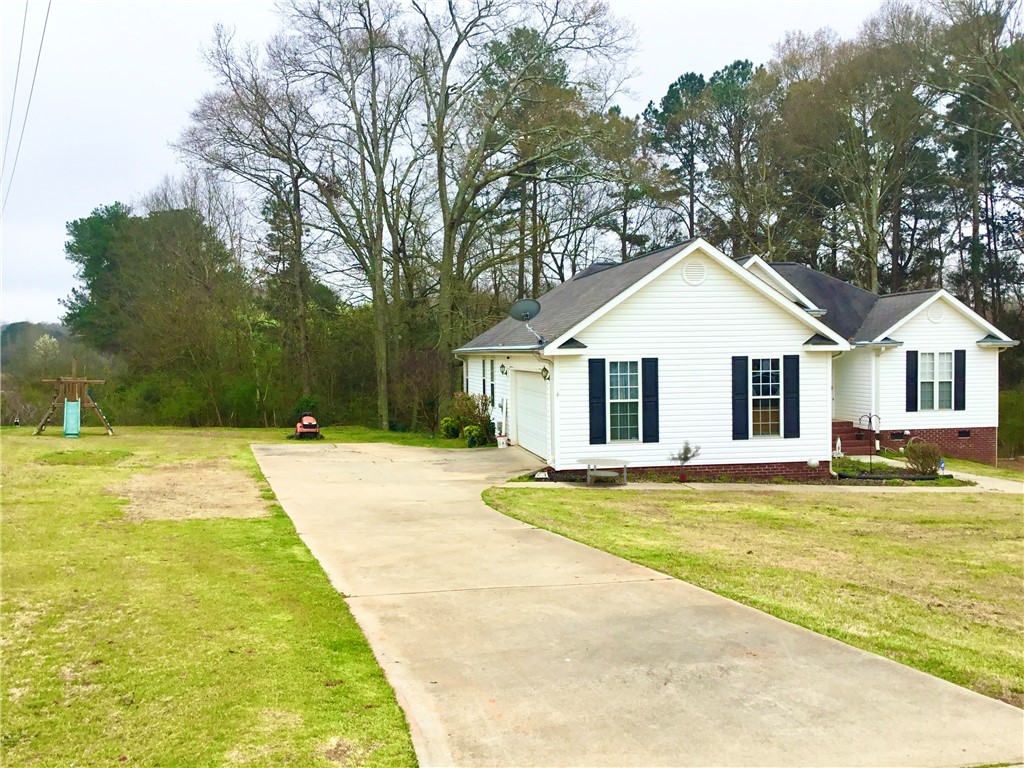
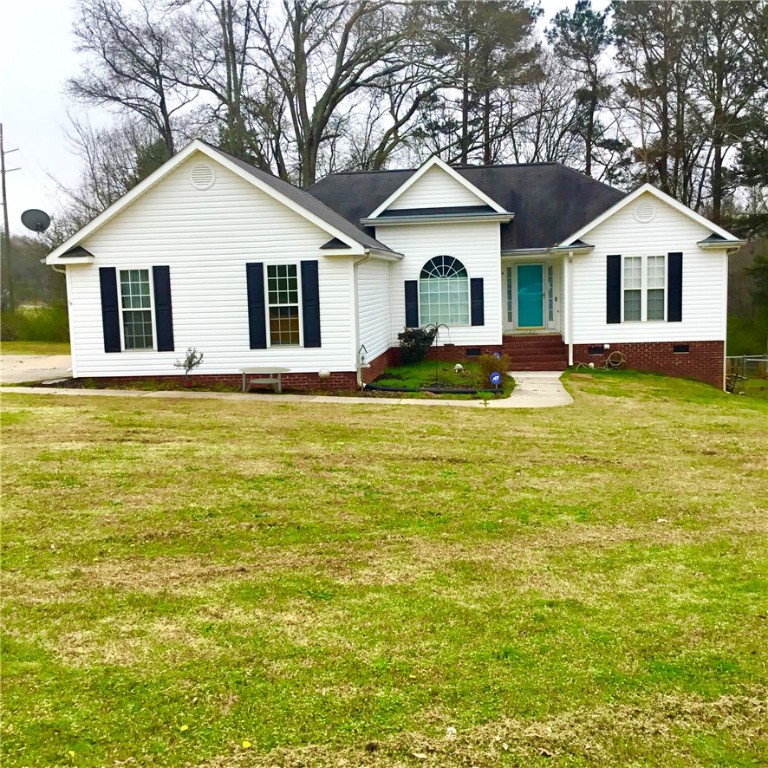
round table: present [576,458,630,486] -> present [239,367,290,393]

